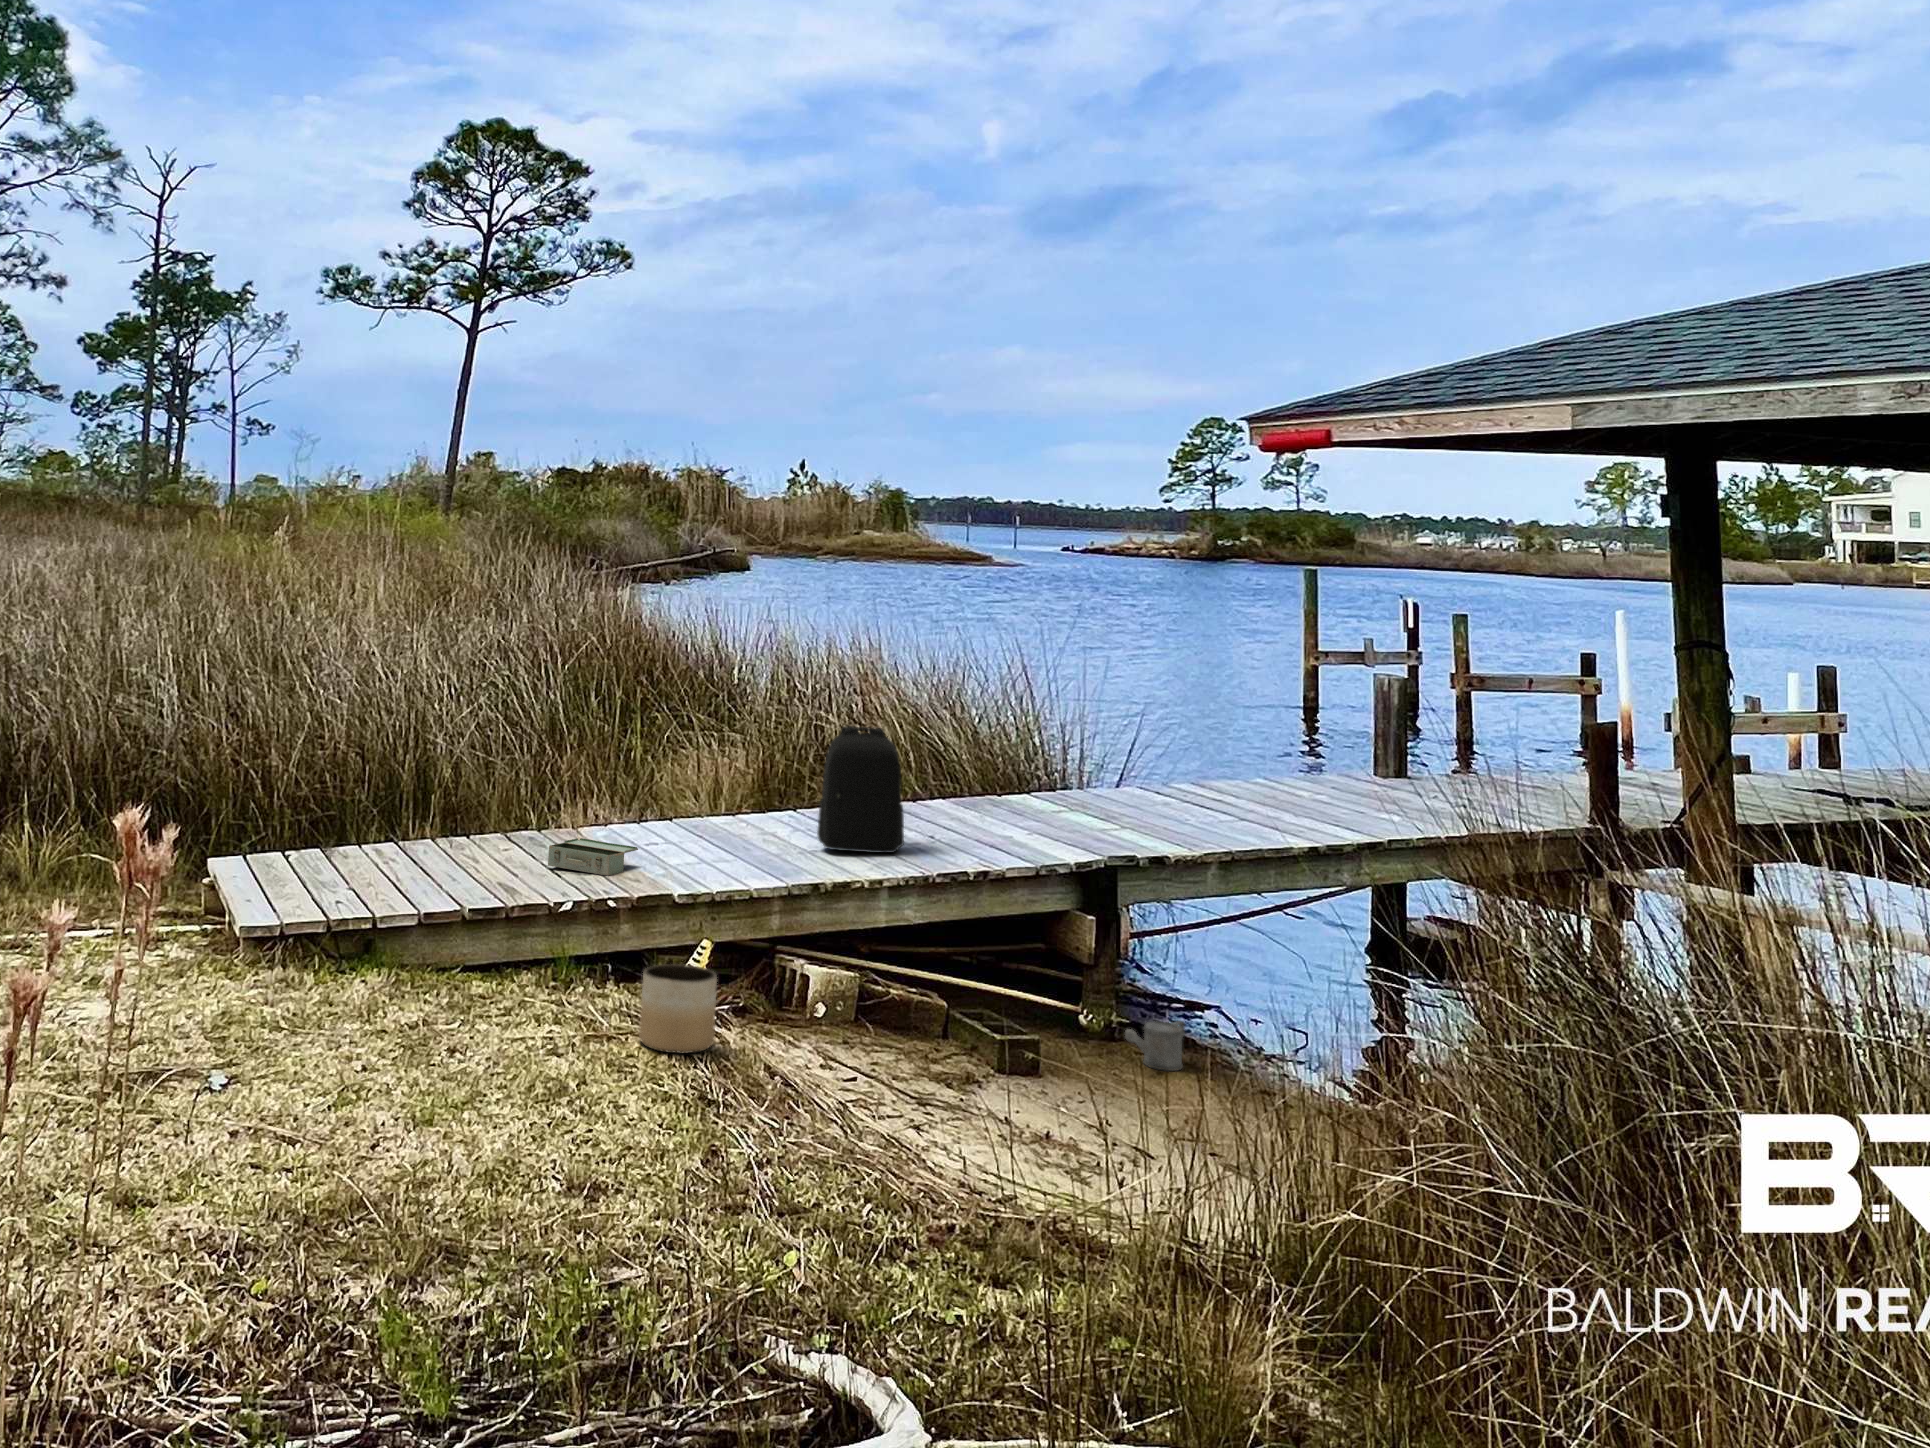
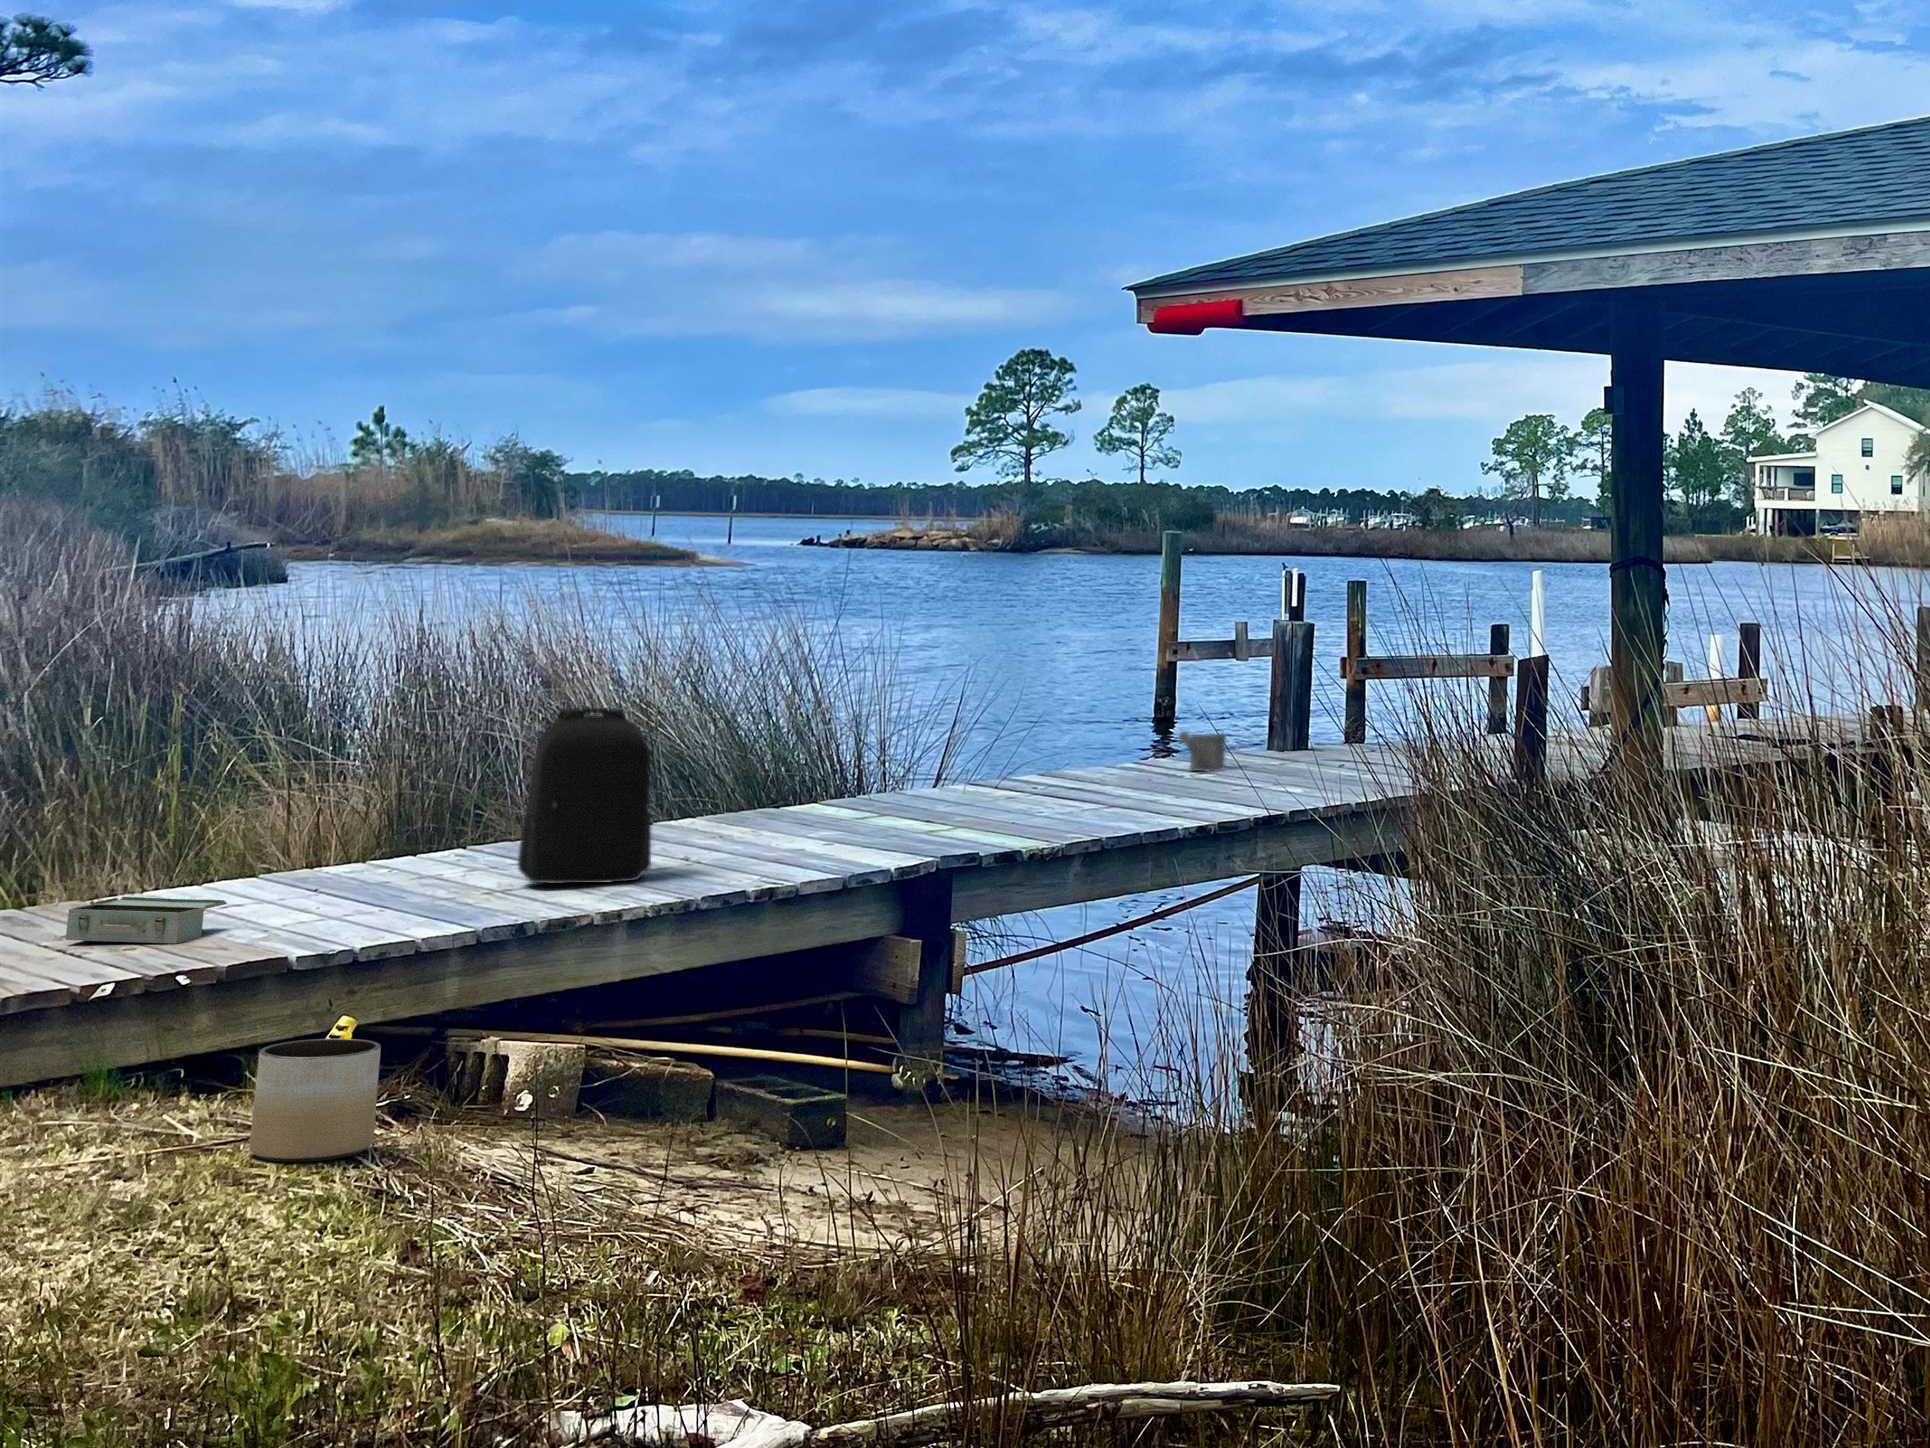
watering can: present [1125,1021,1185,1071] -> present [1179,731,1226,771]

